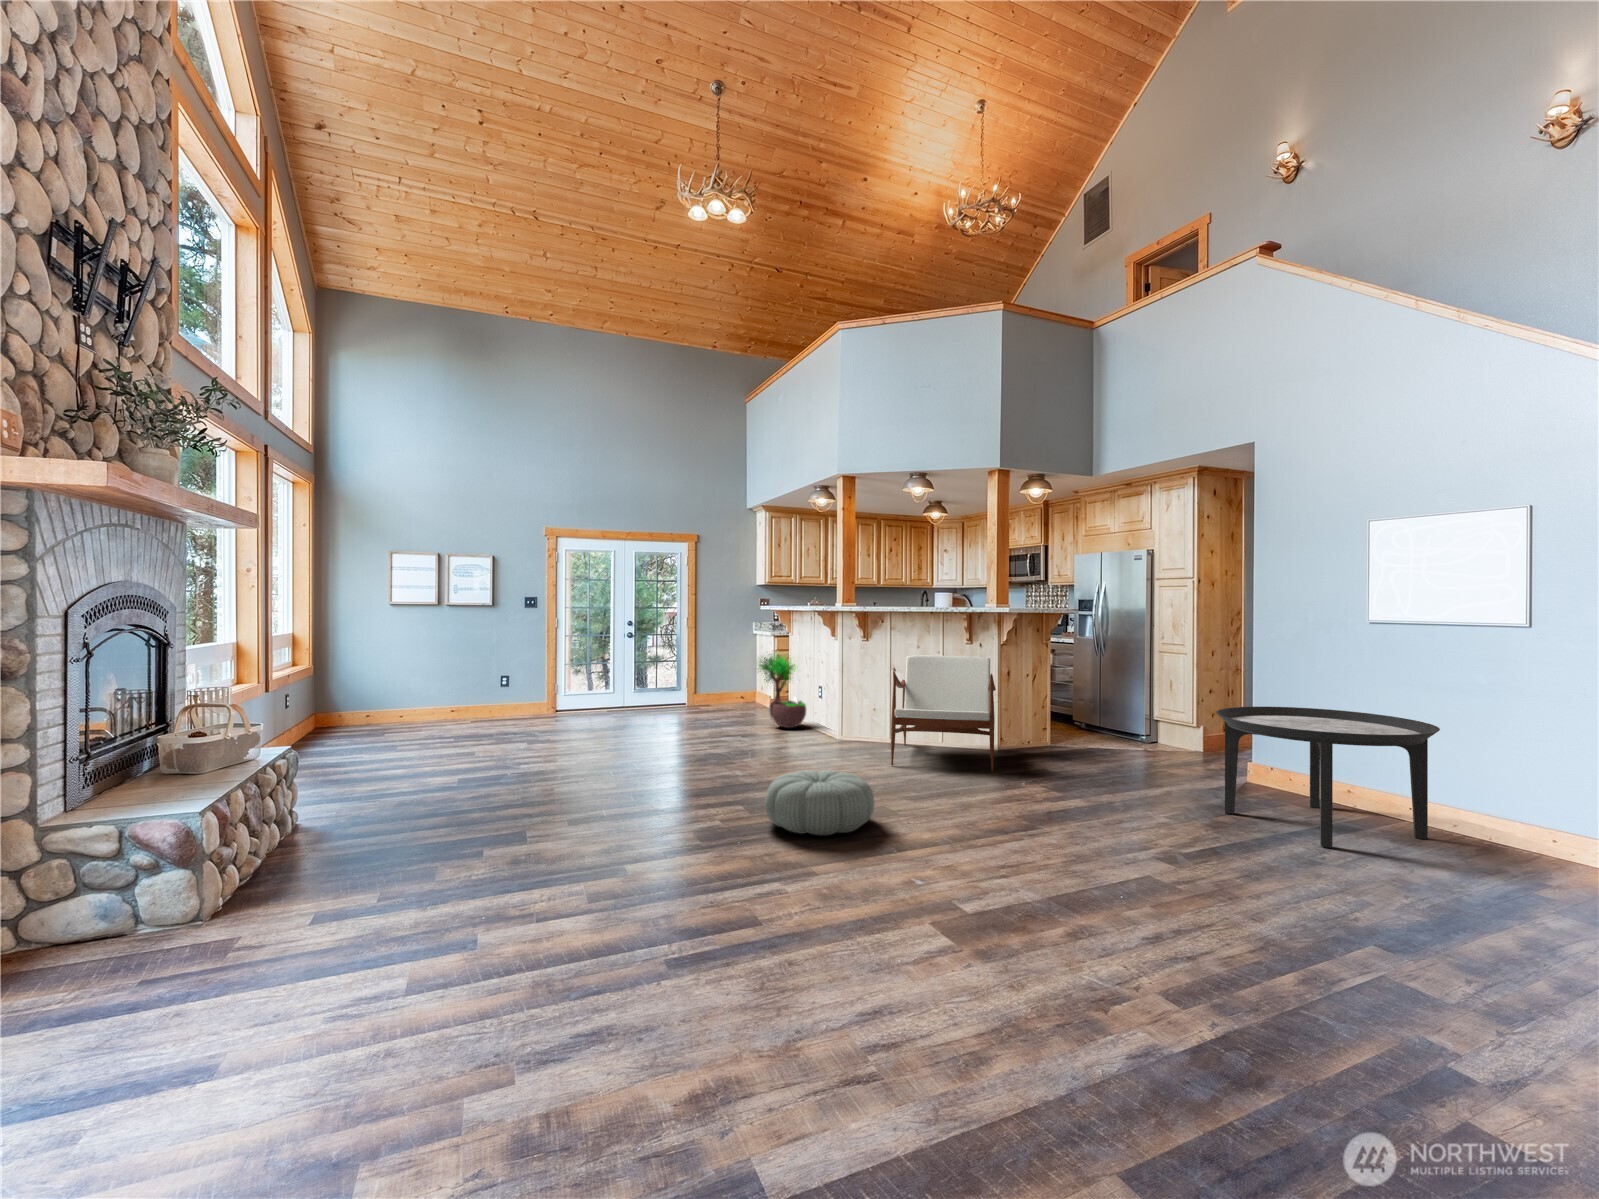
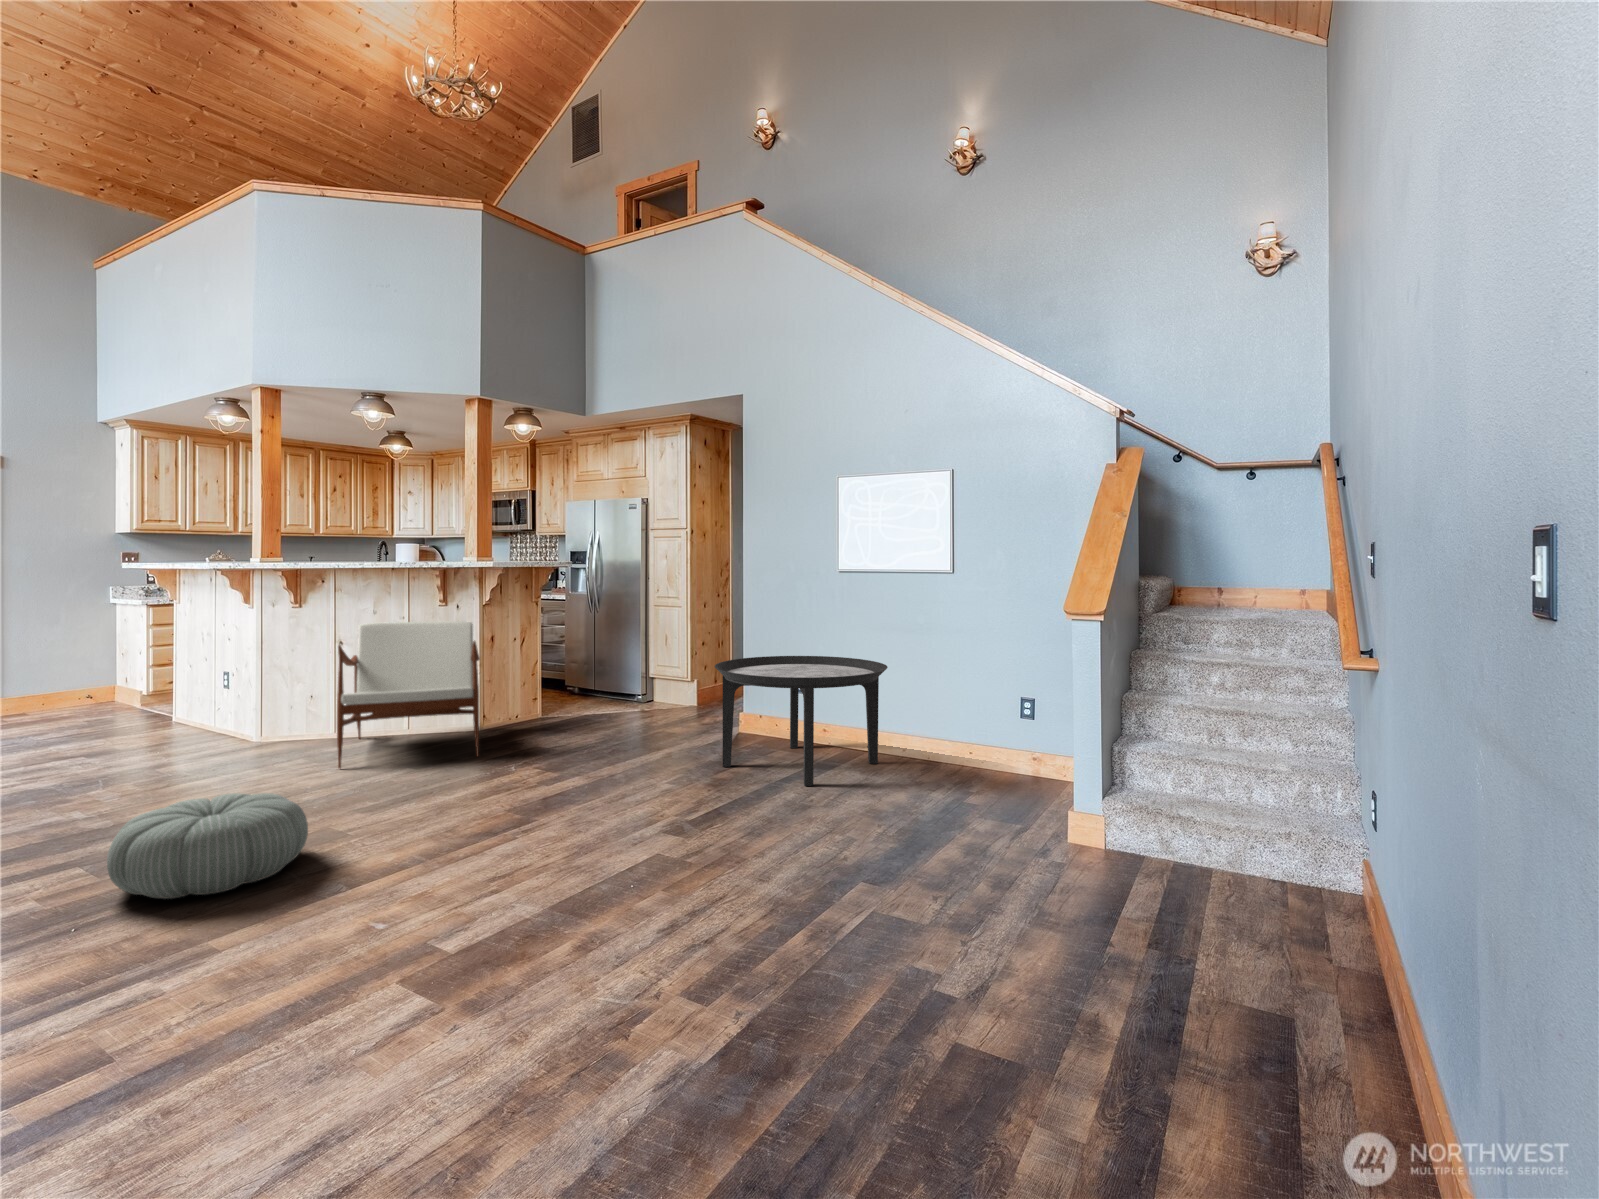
potted tree: present [757,654,806,728] -> none [102,618,202,736]

